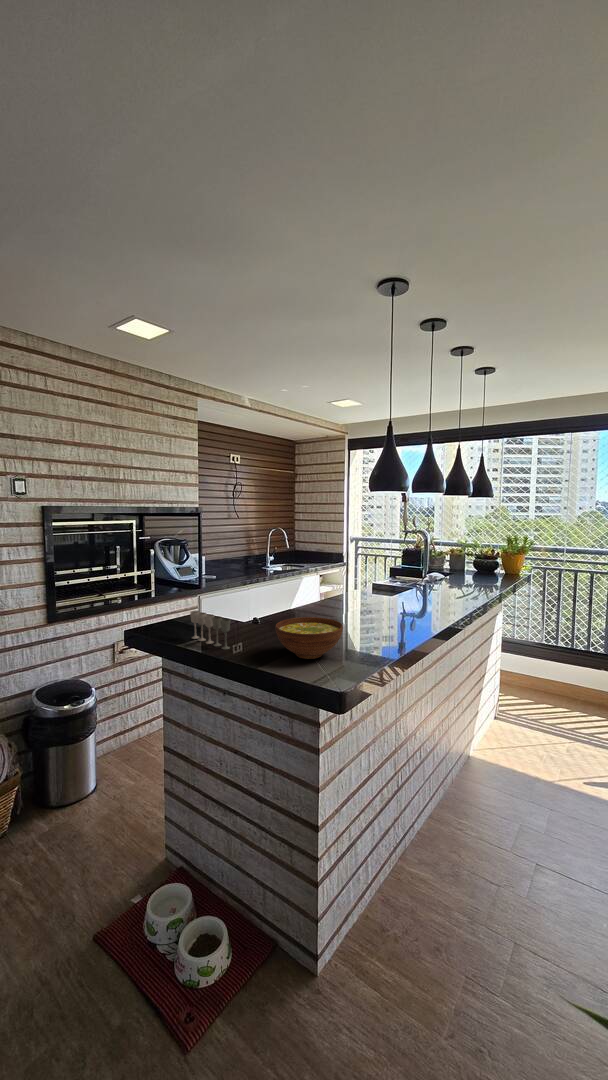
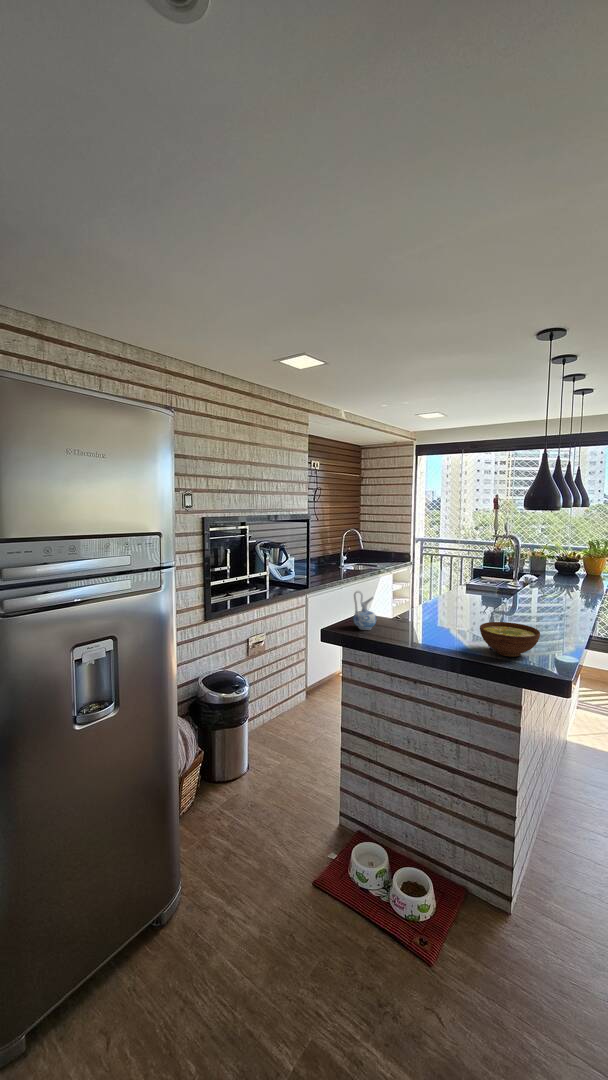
ceramic pitcher: none [165,584,193,630] -> present [353,591,376,630]
wine glass: present [190,611,230,649] -> none [387,614,433,647]

